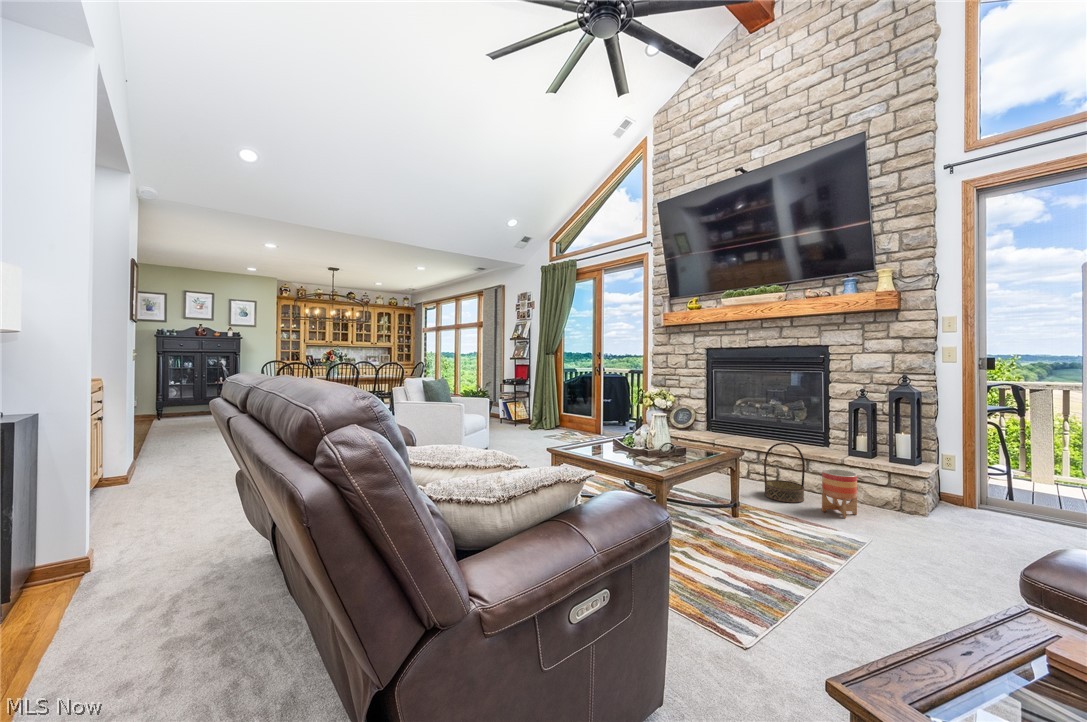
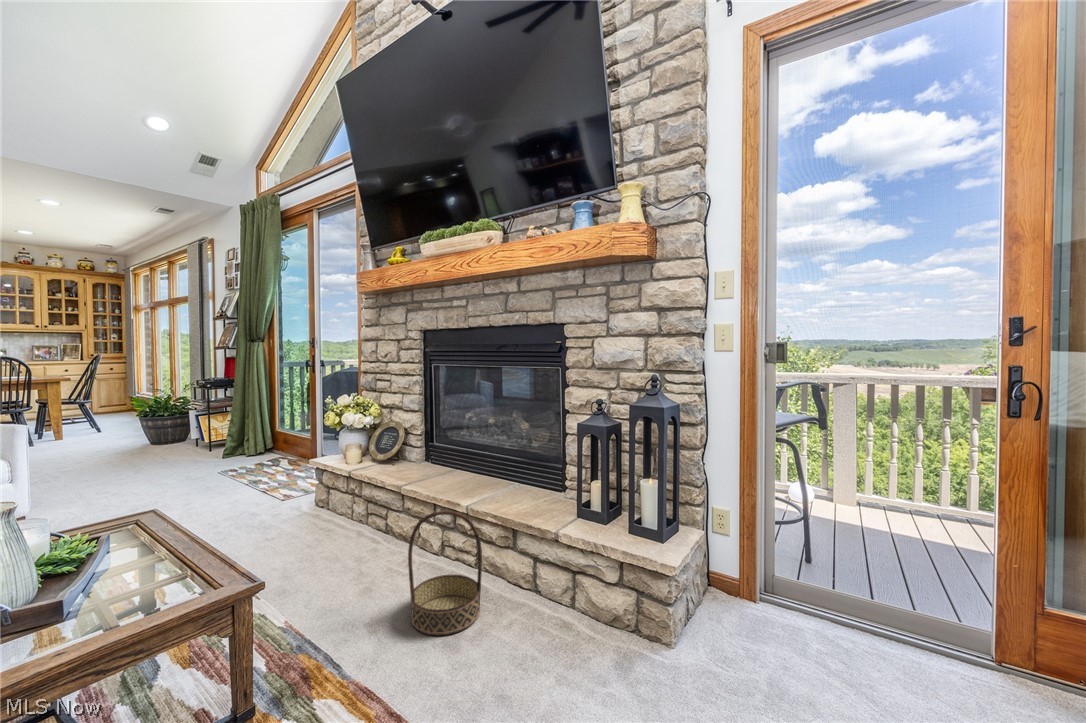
planter: present [822,469,857,518] -> none [476,569,538,688]

